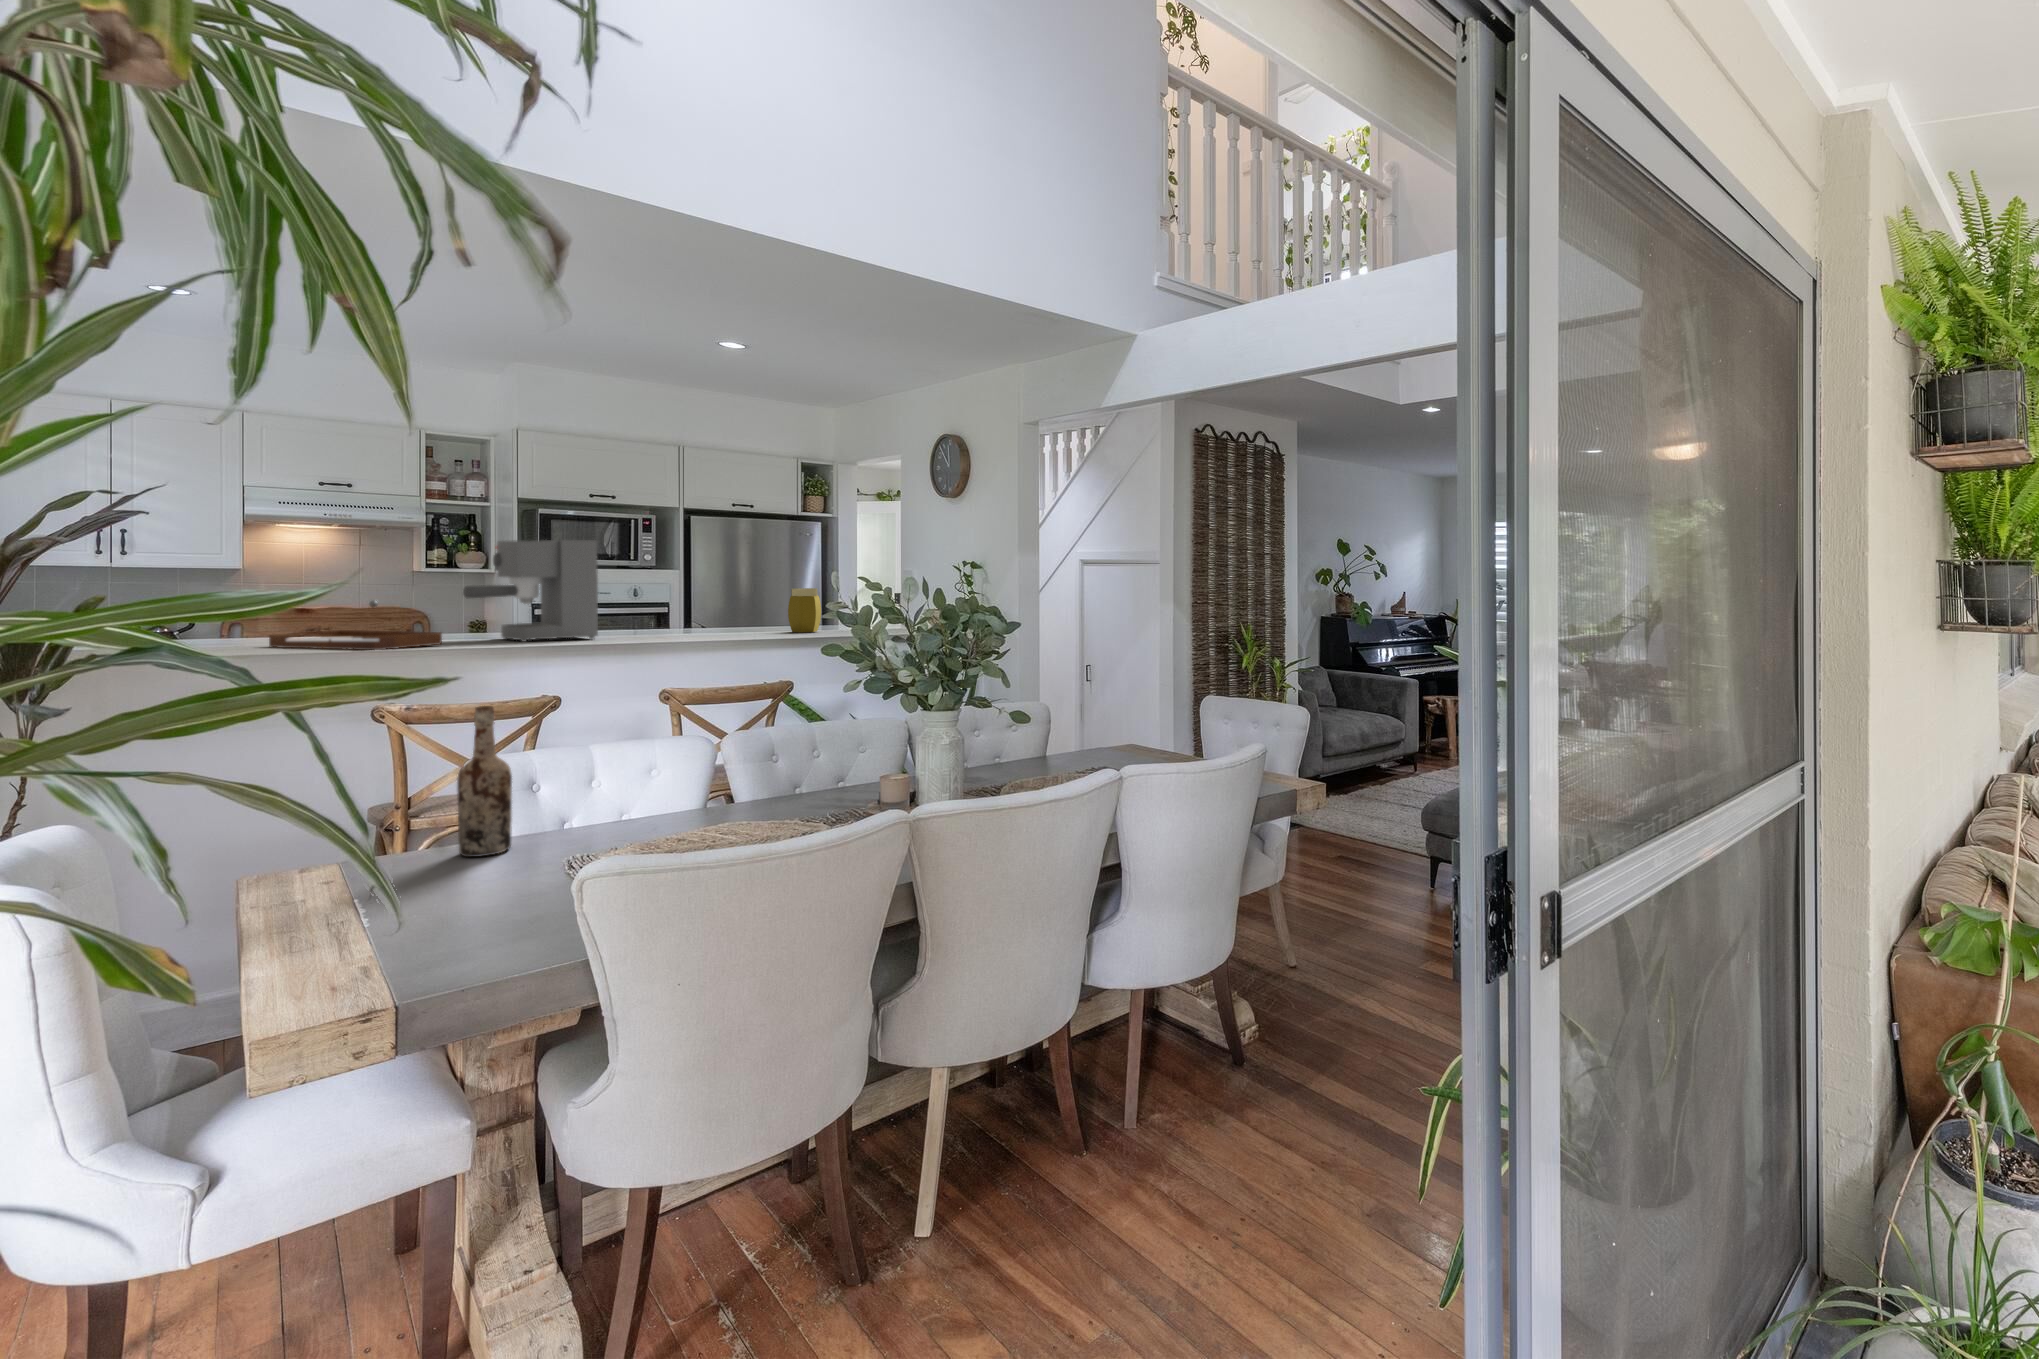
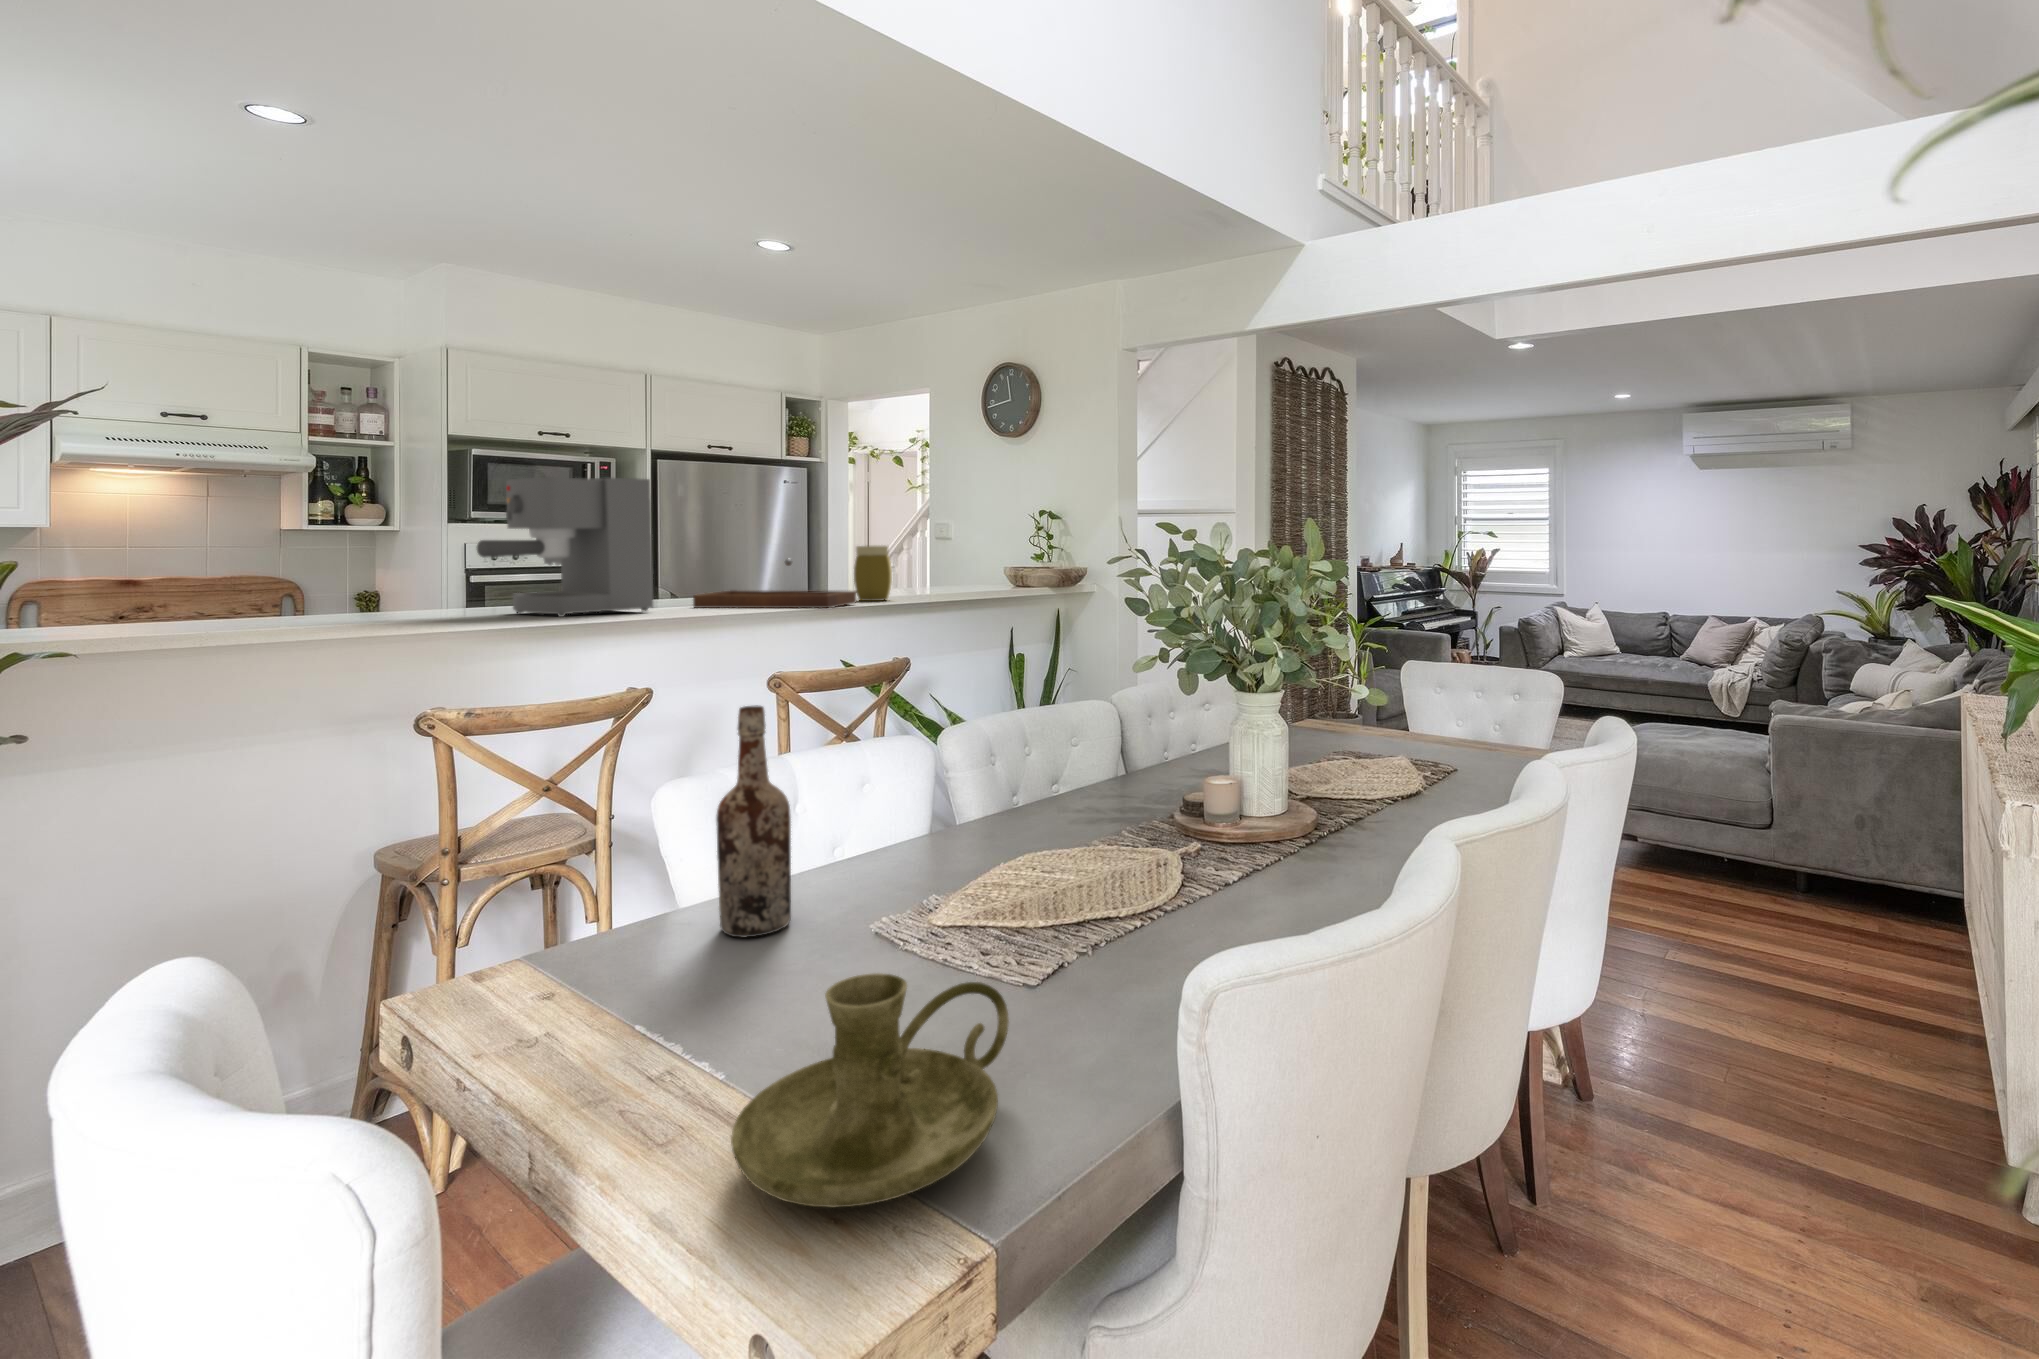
tray: present [269,600,442,650] -> present [693,559,856,608]
candle holder: none [290,860,514,978] -> present [731,973,1009,1207]

